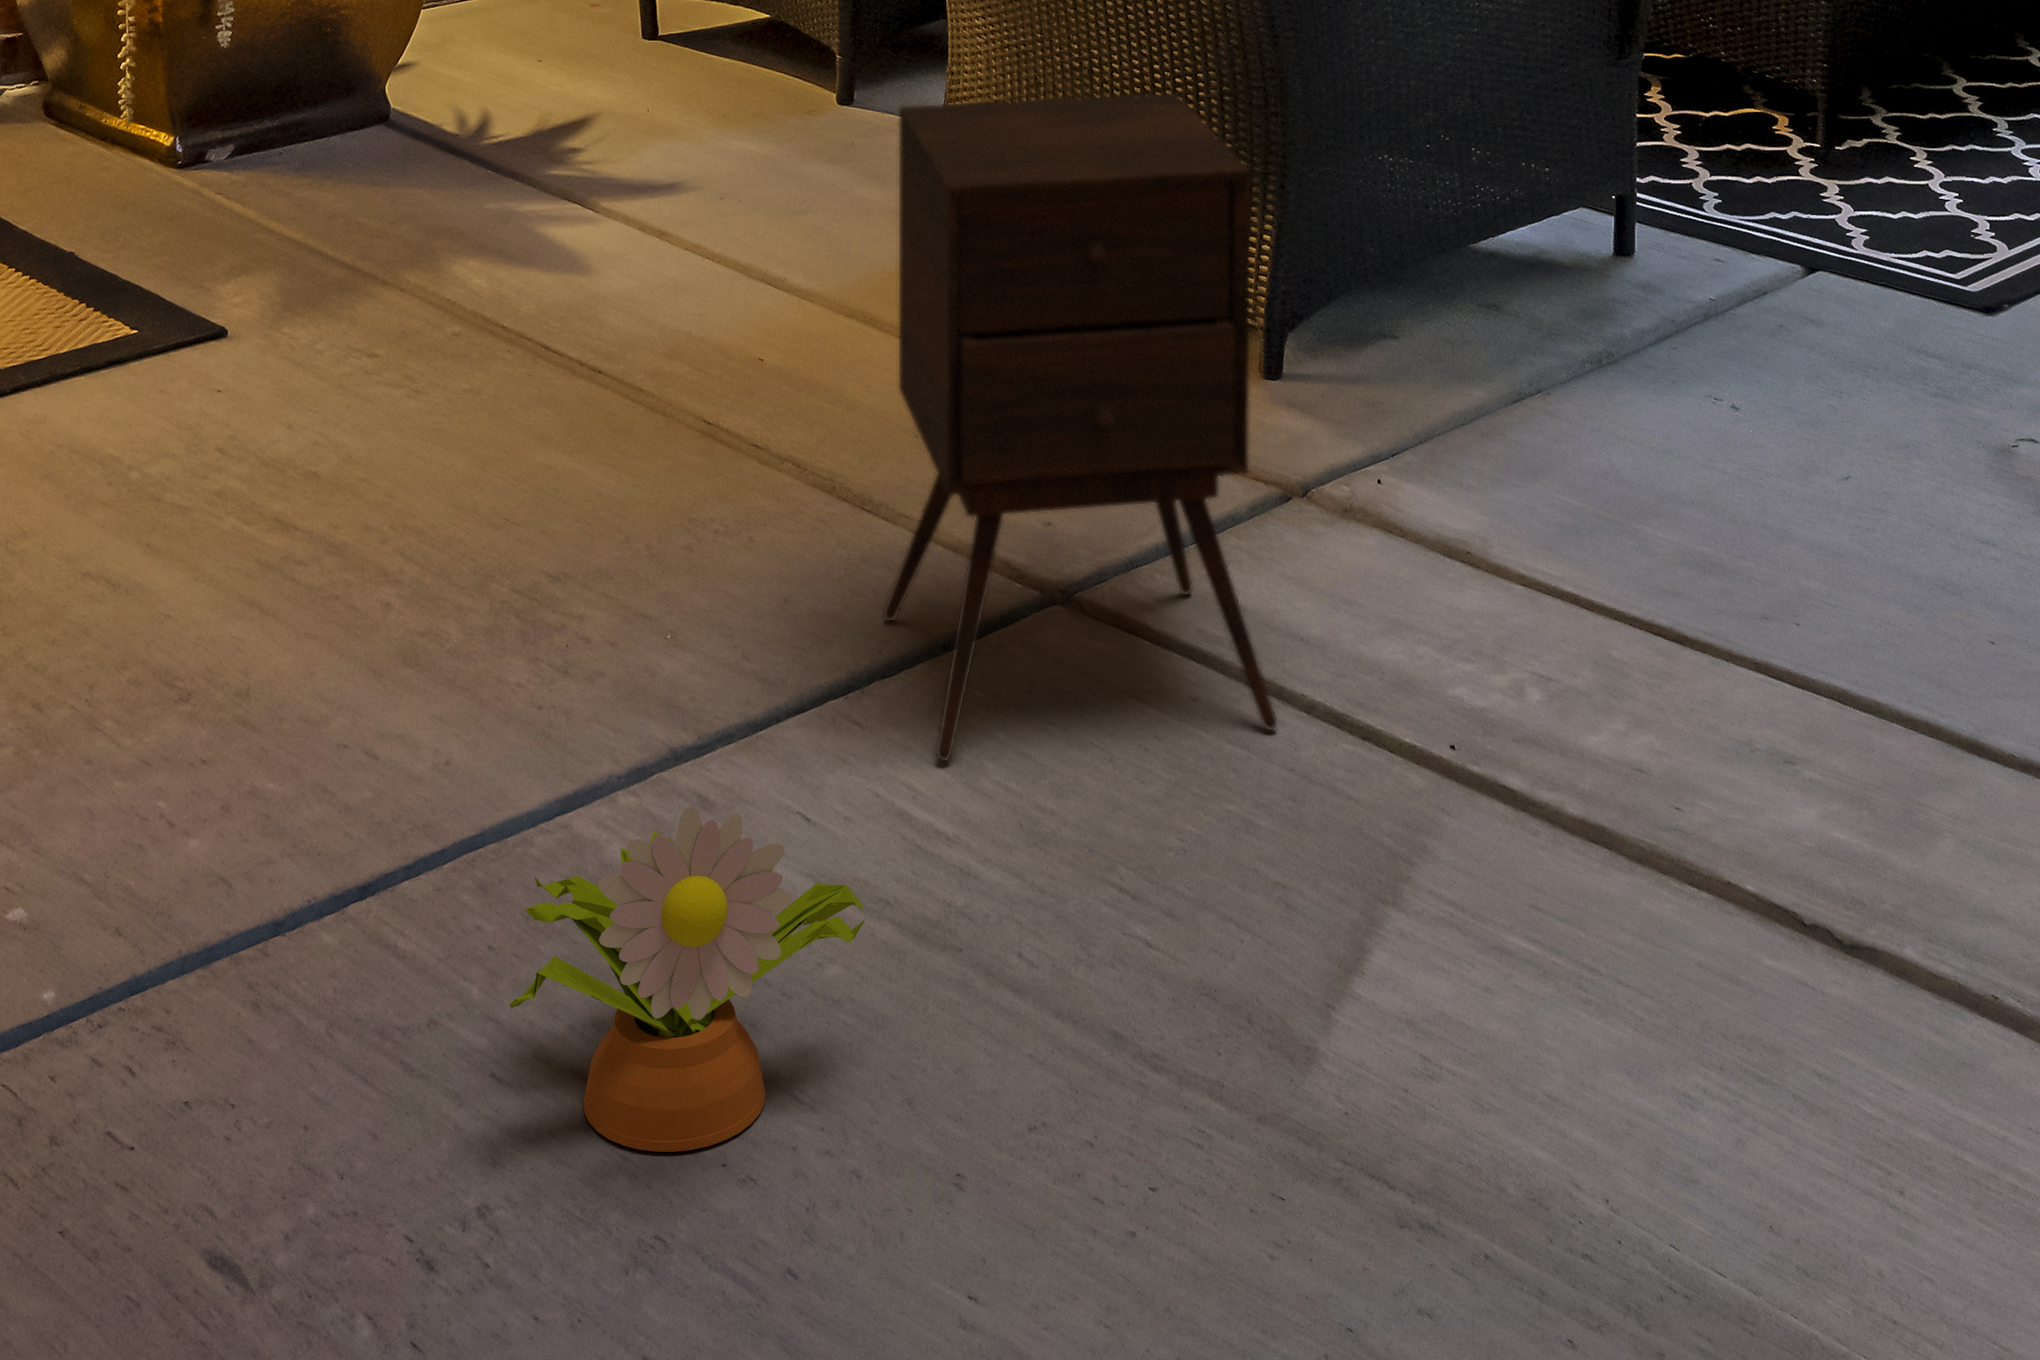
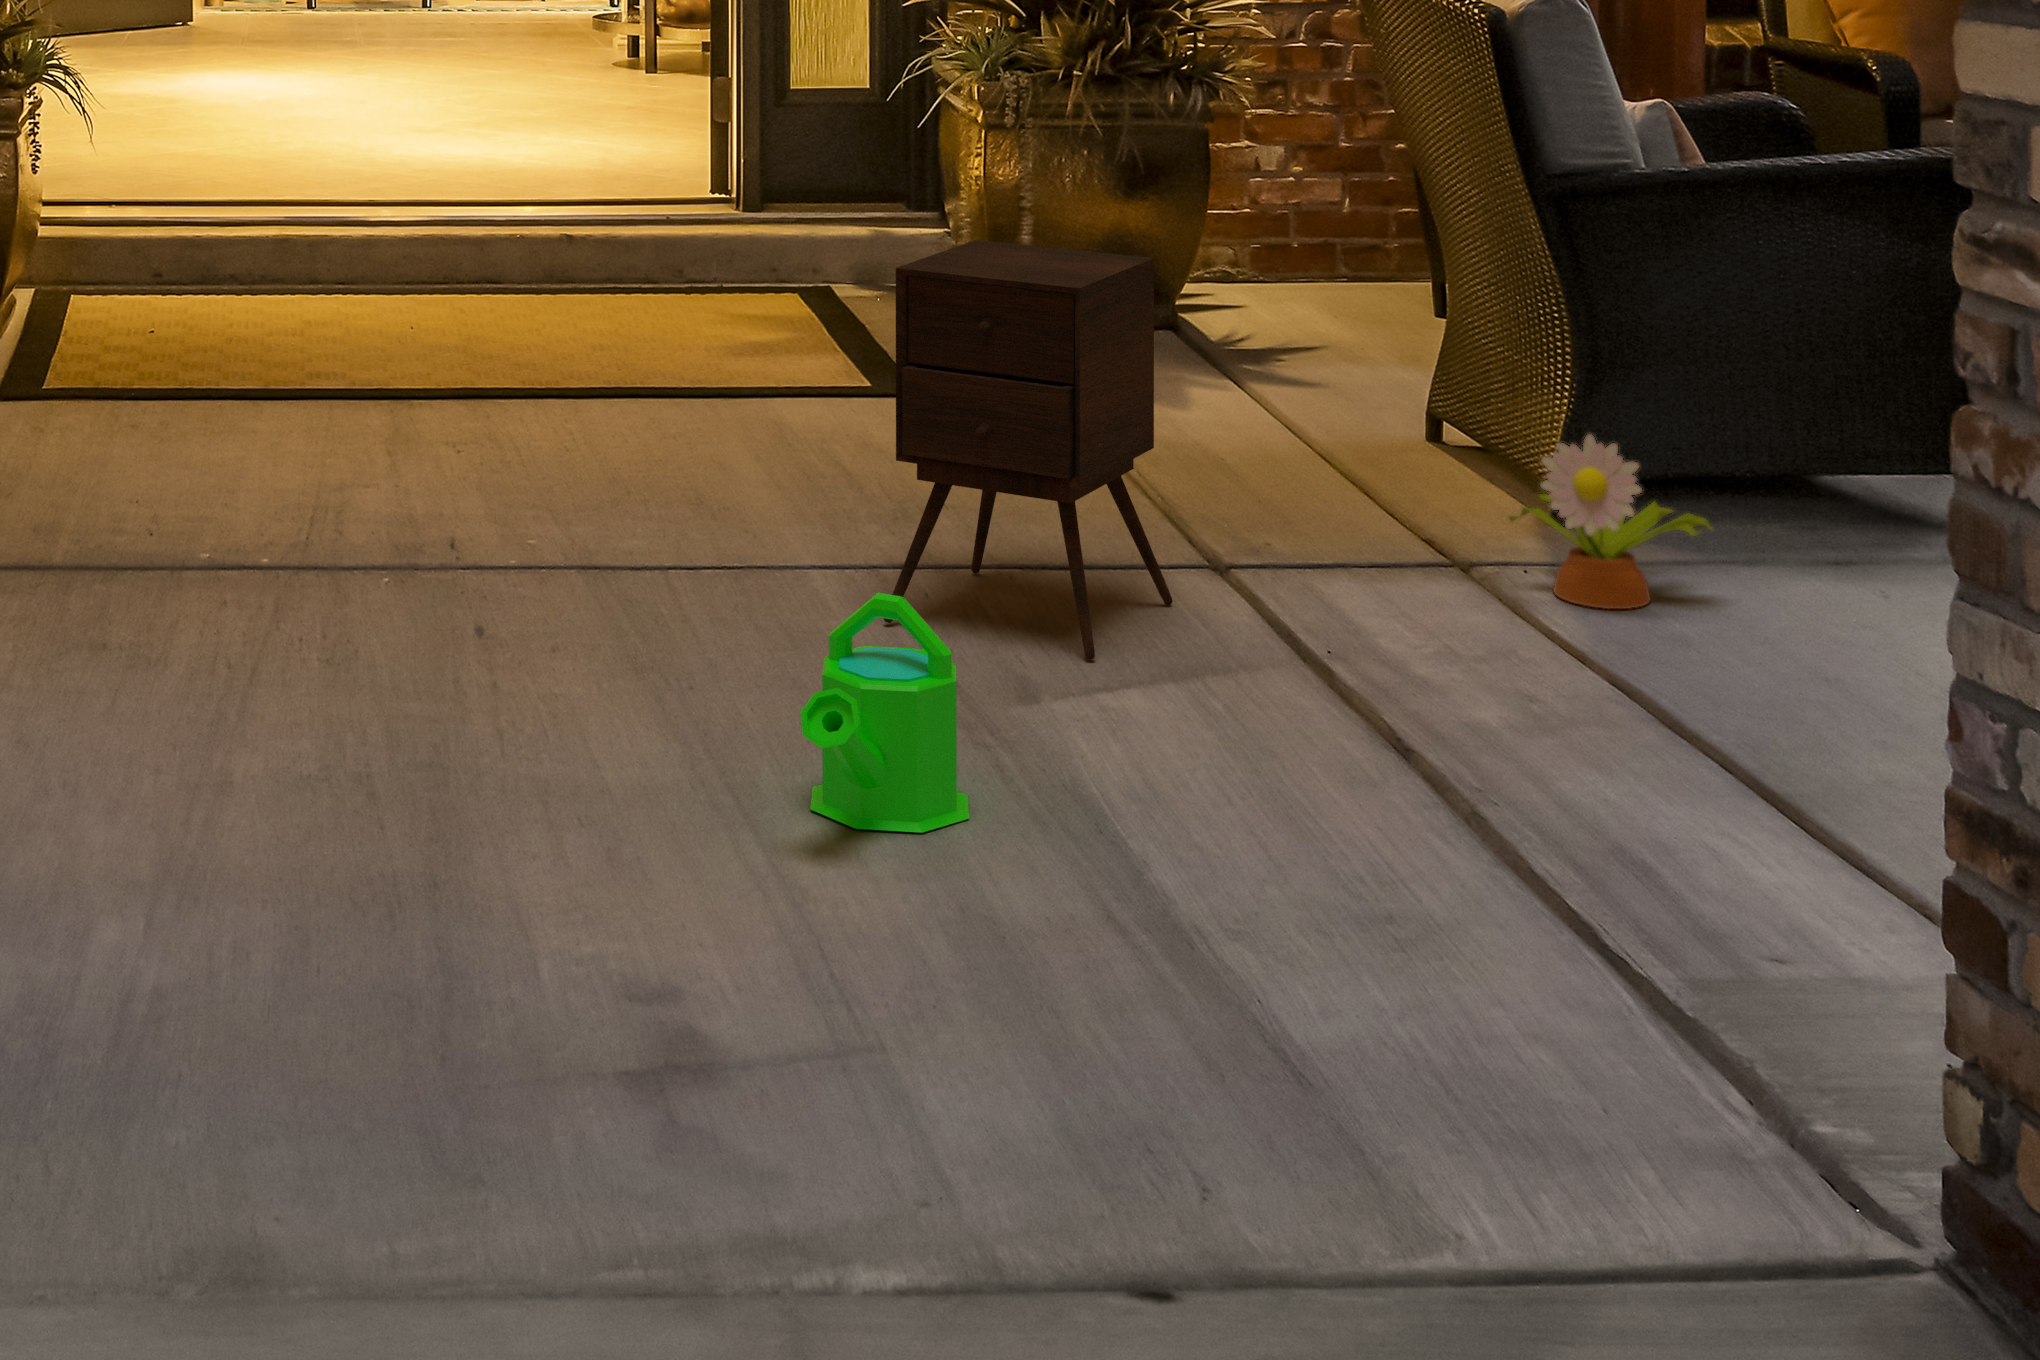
watering can: none [1382,782,1666,1213] -> present [800,593,969,833]
decorative plant: present [509,807,865,1152] -> present [1509,434,1712,609]

